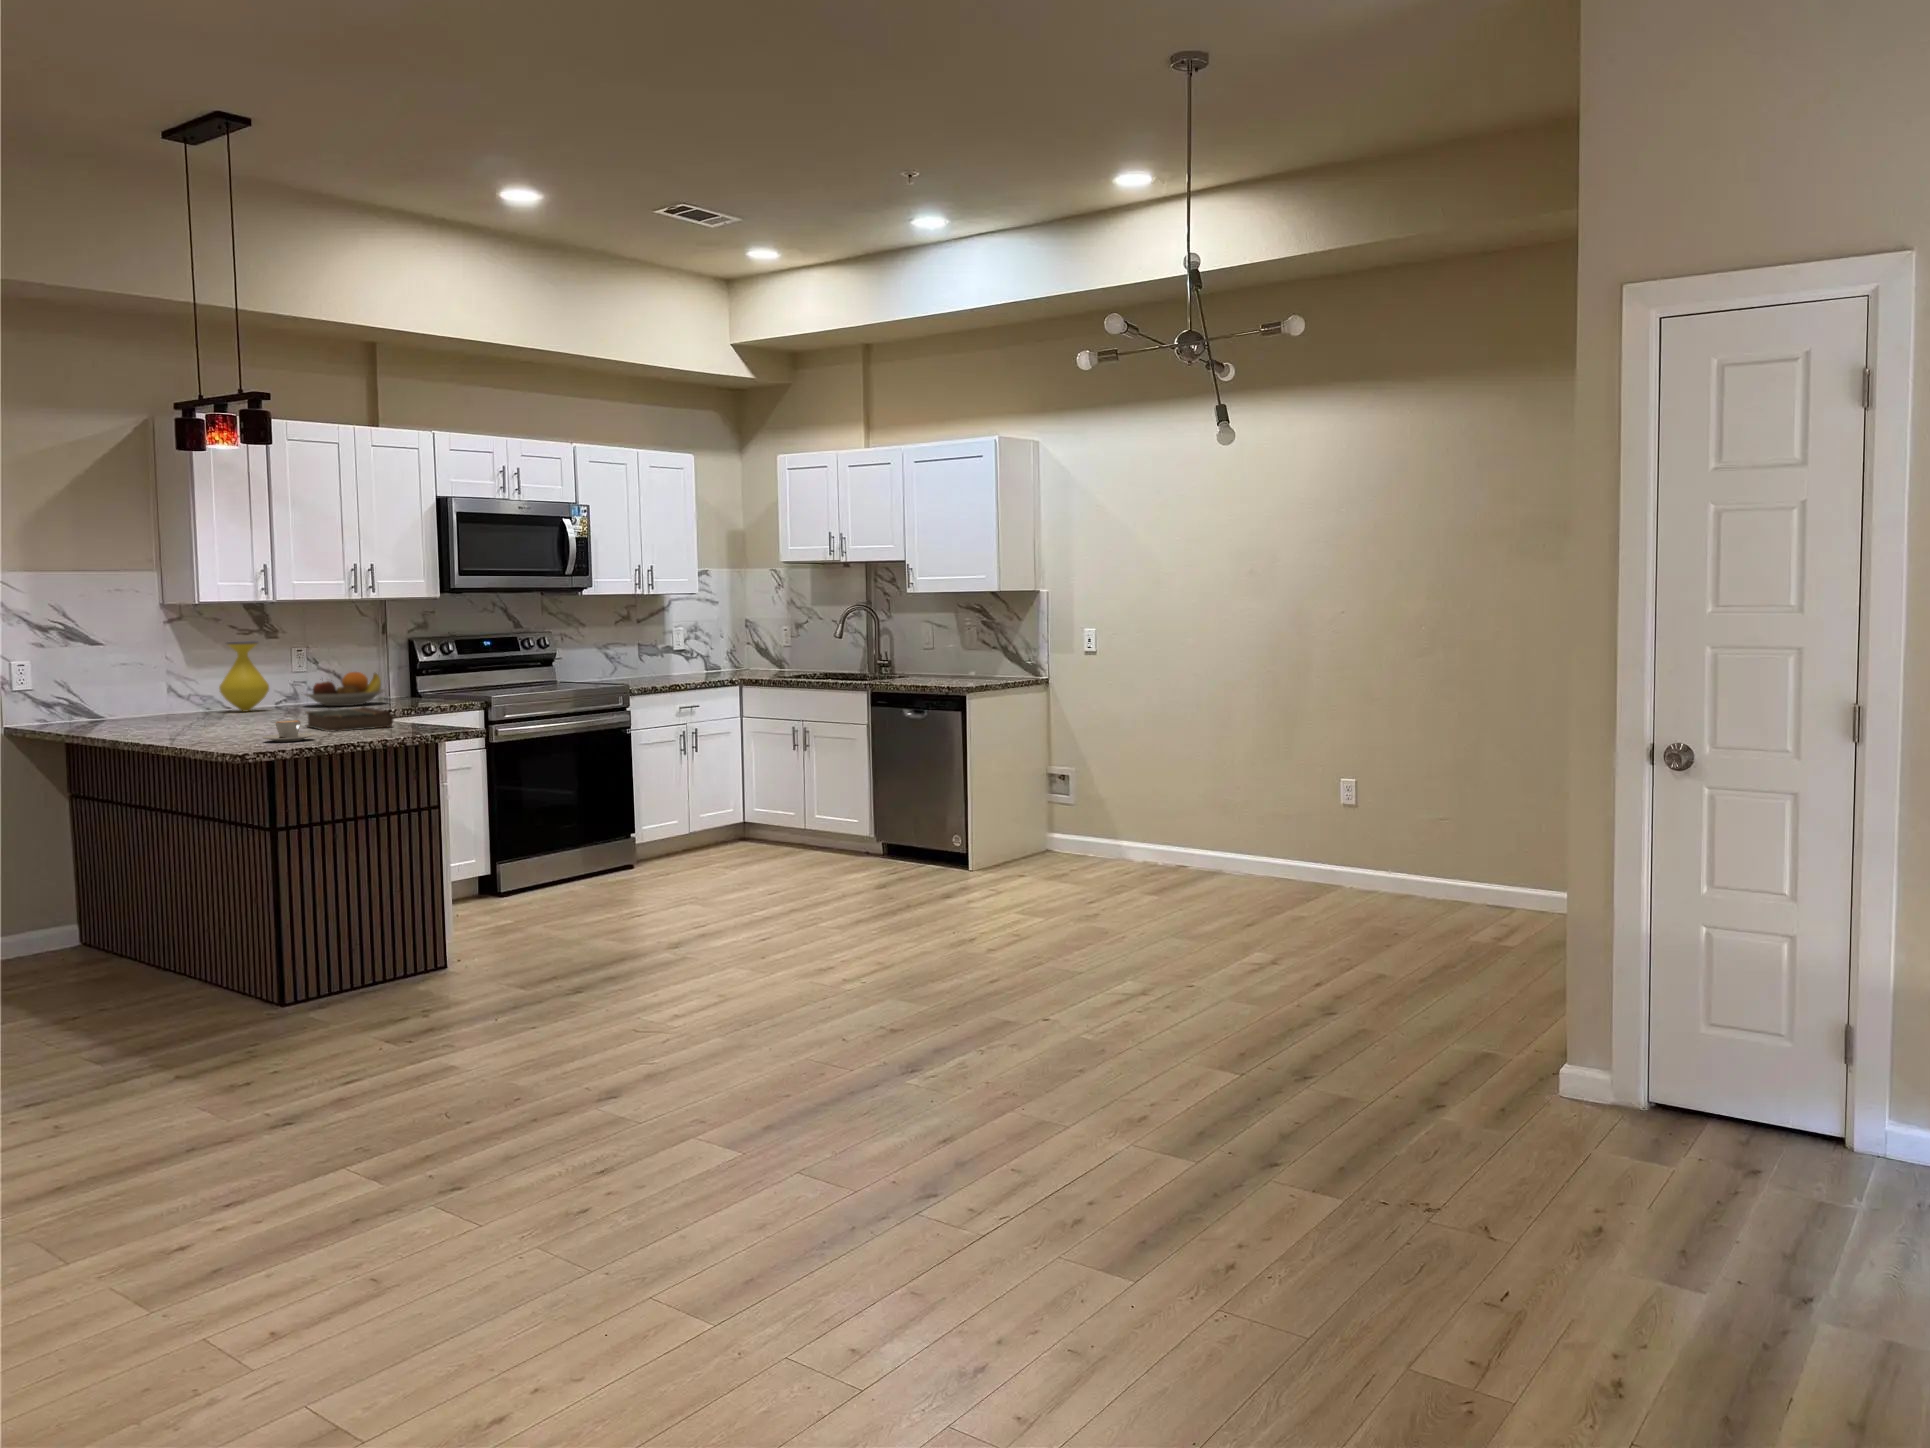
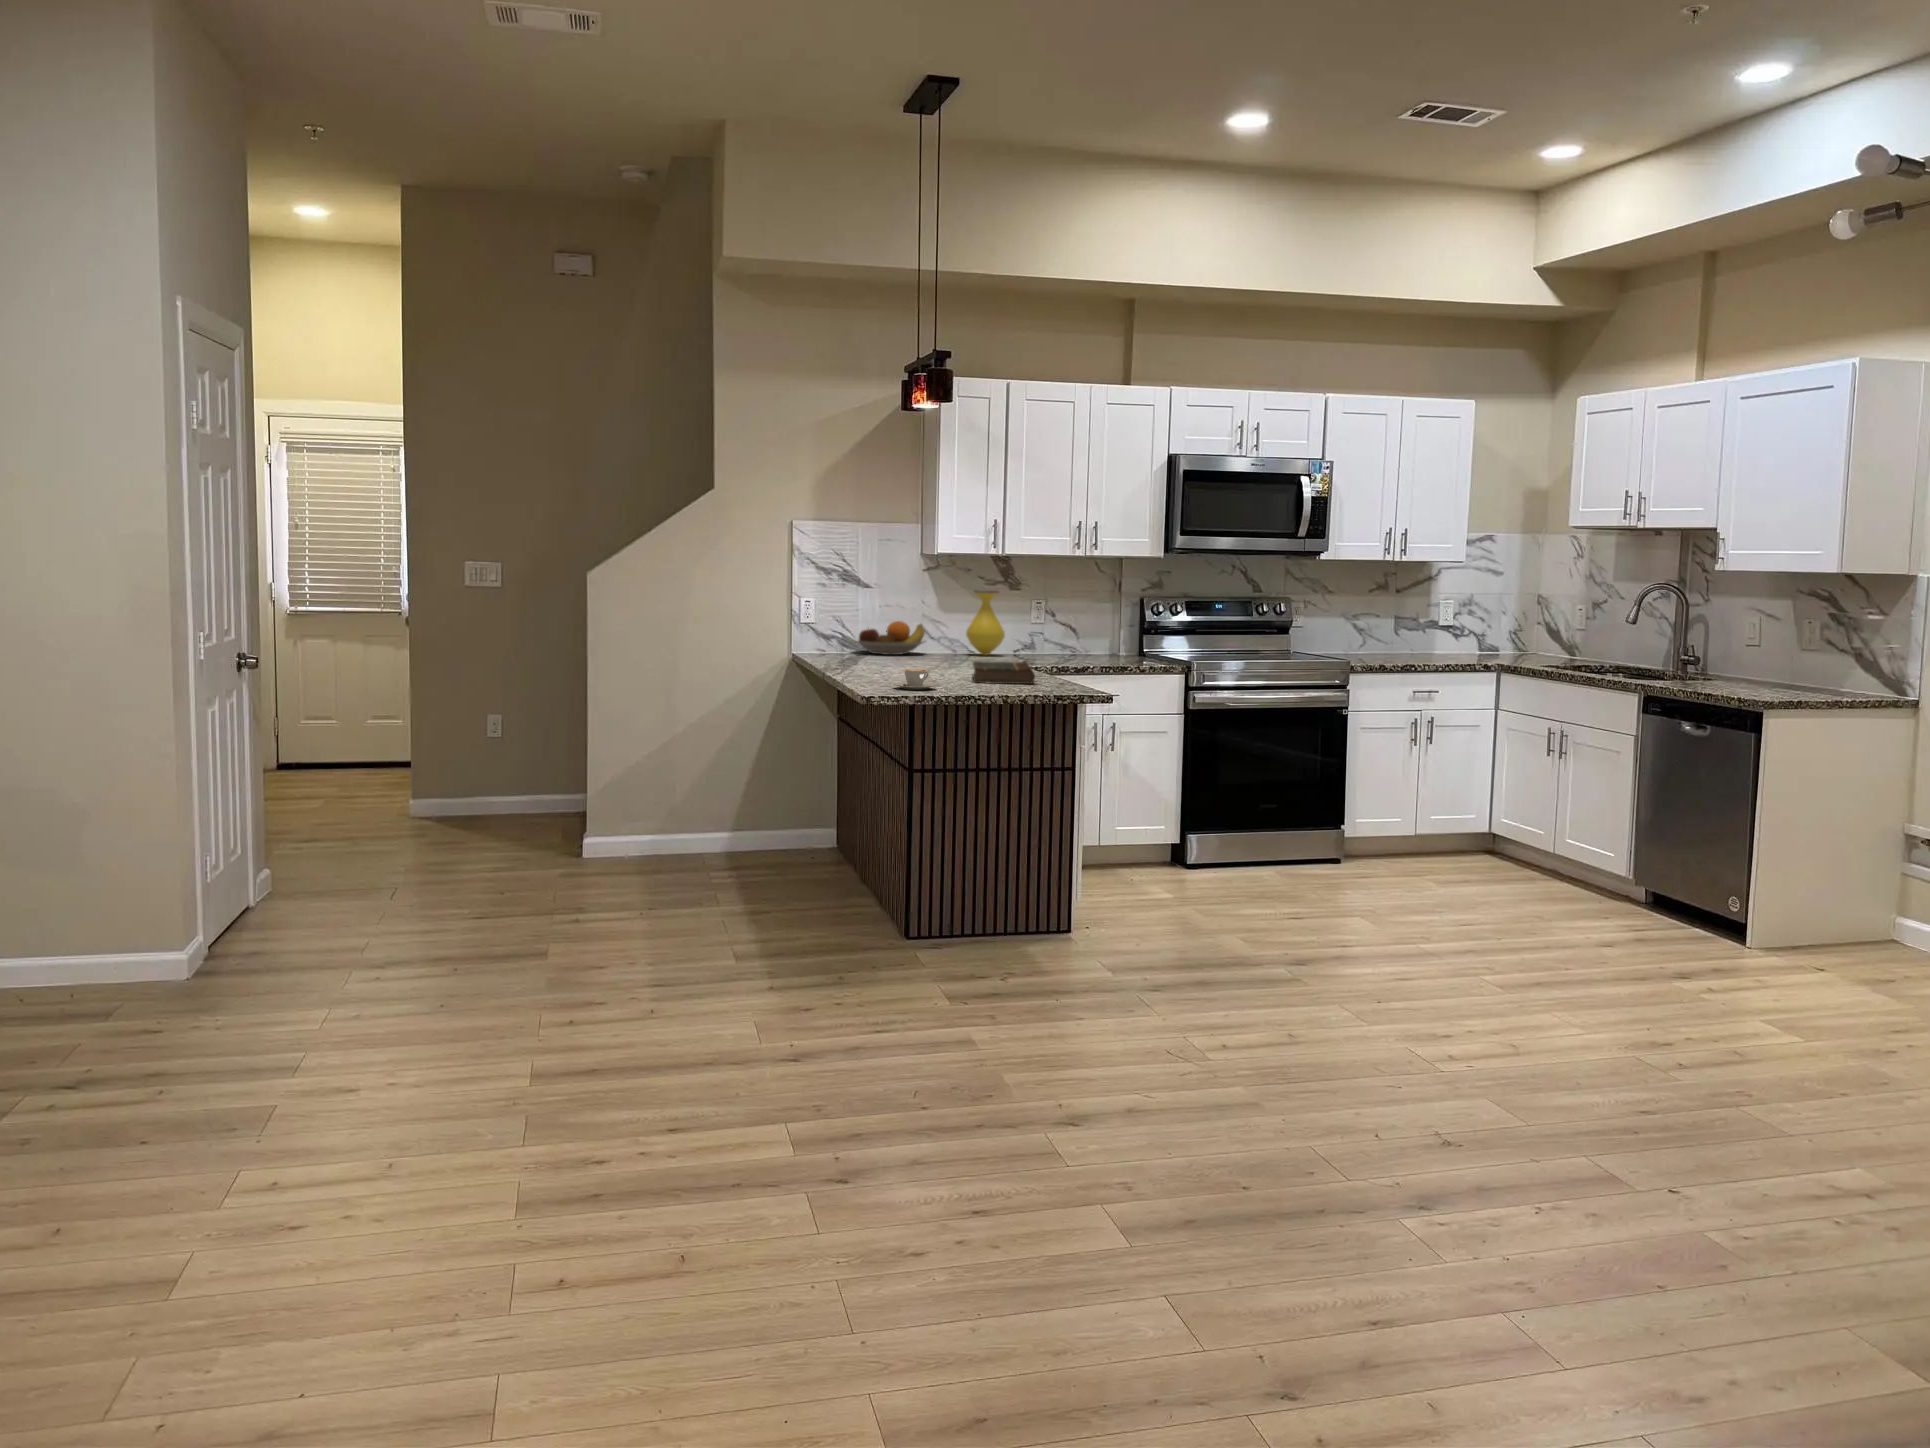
fruit bowl: present [305,672,385,706] -> present [854,621,926,655]

